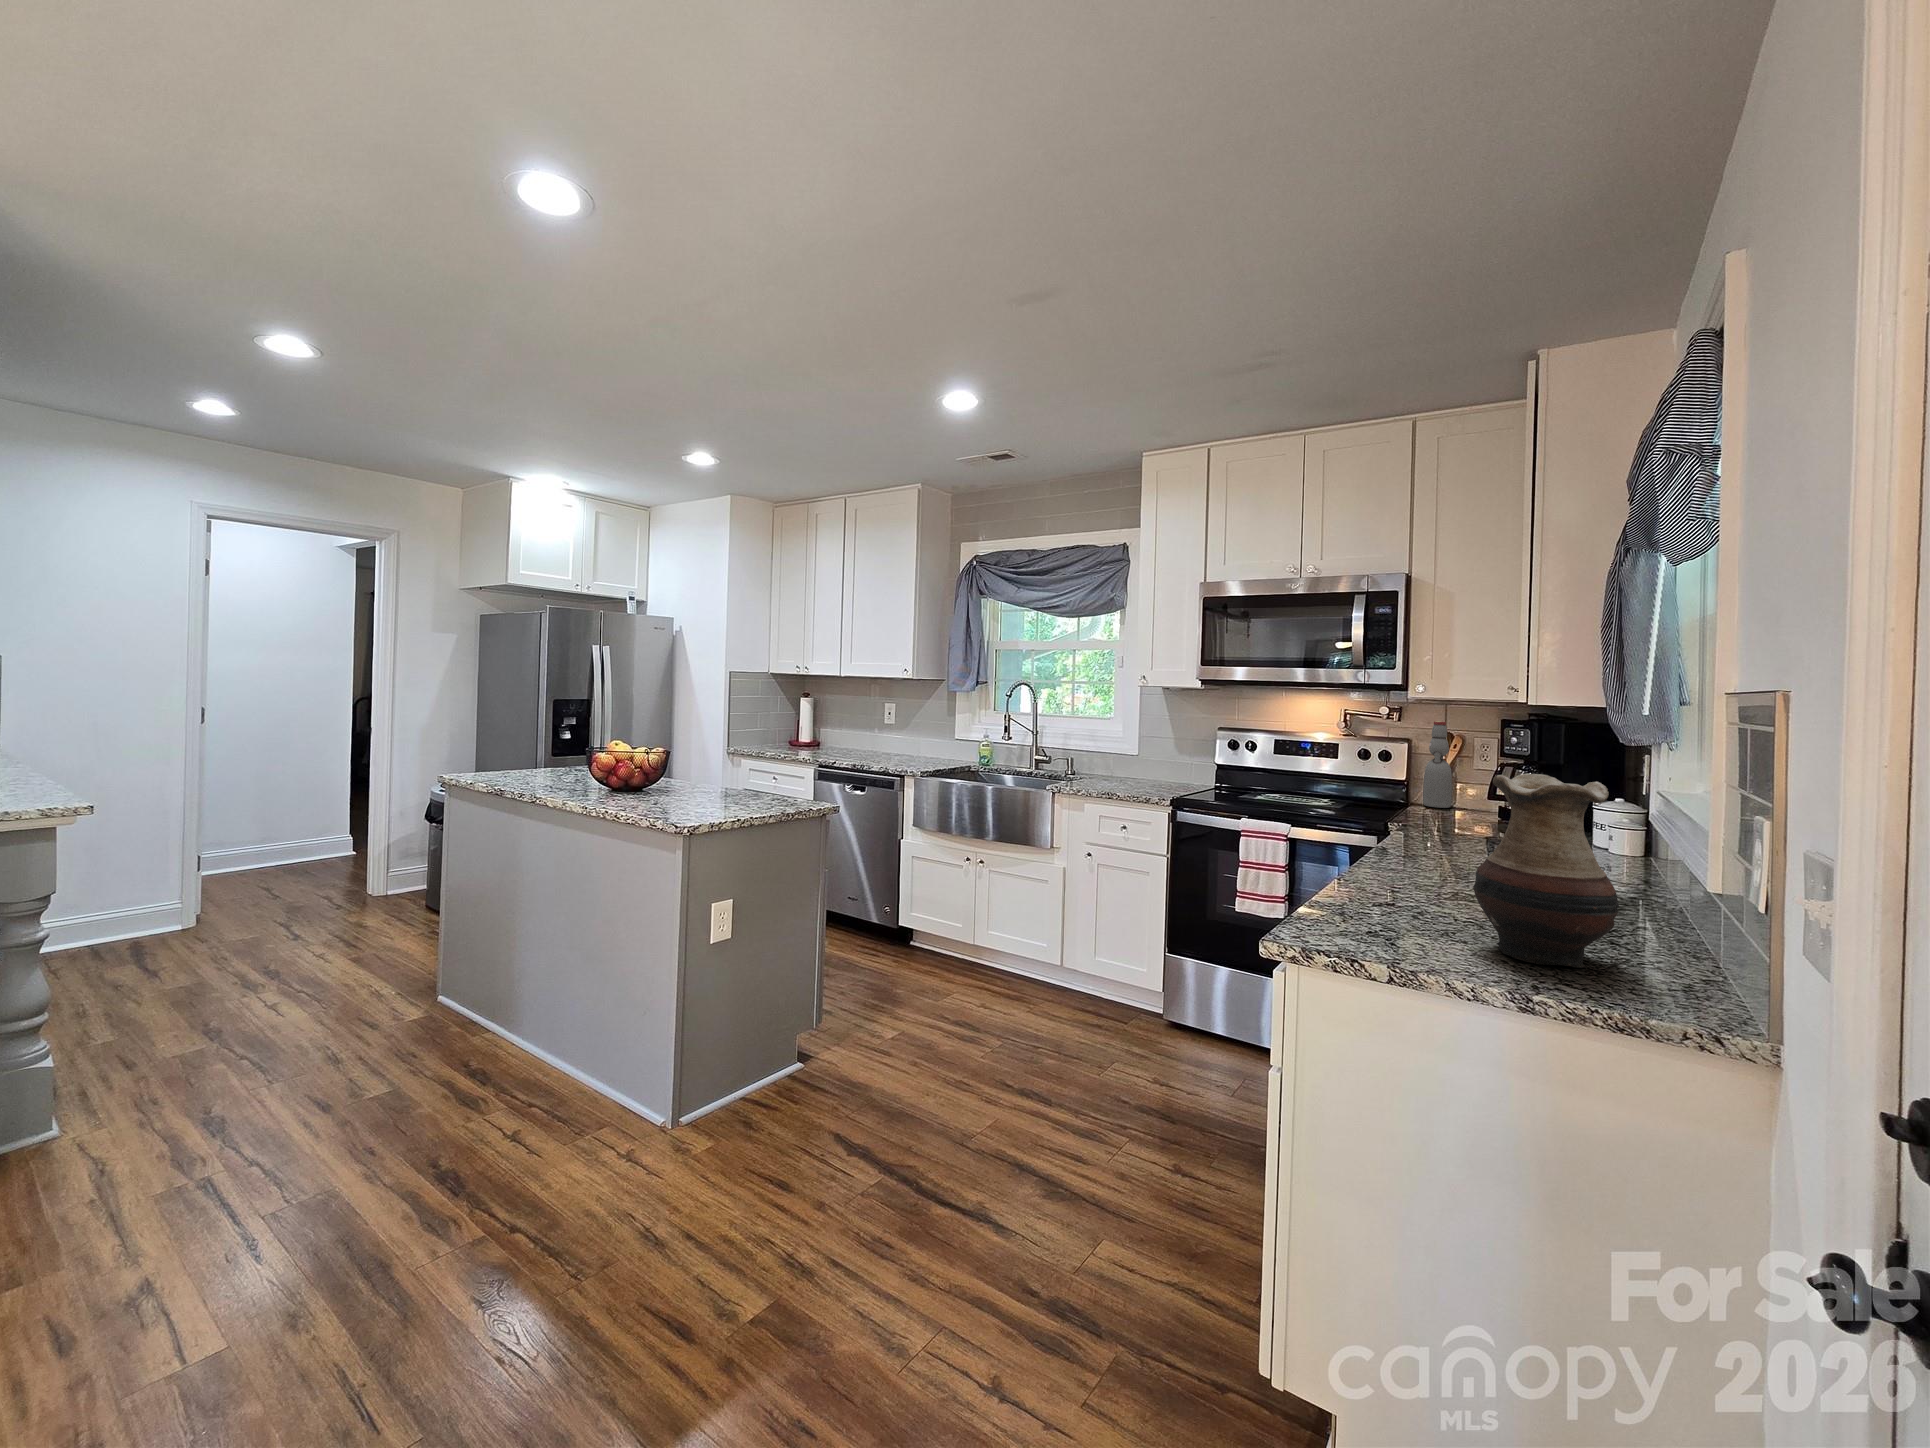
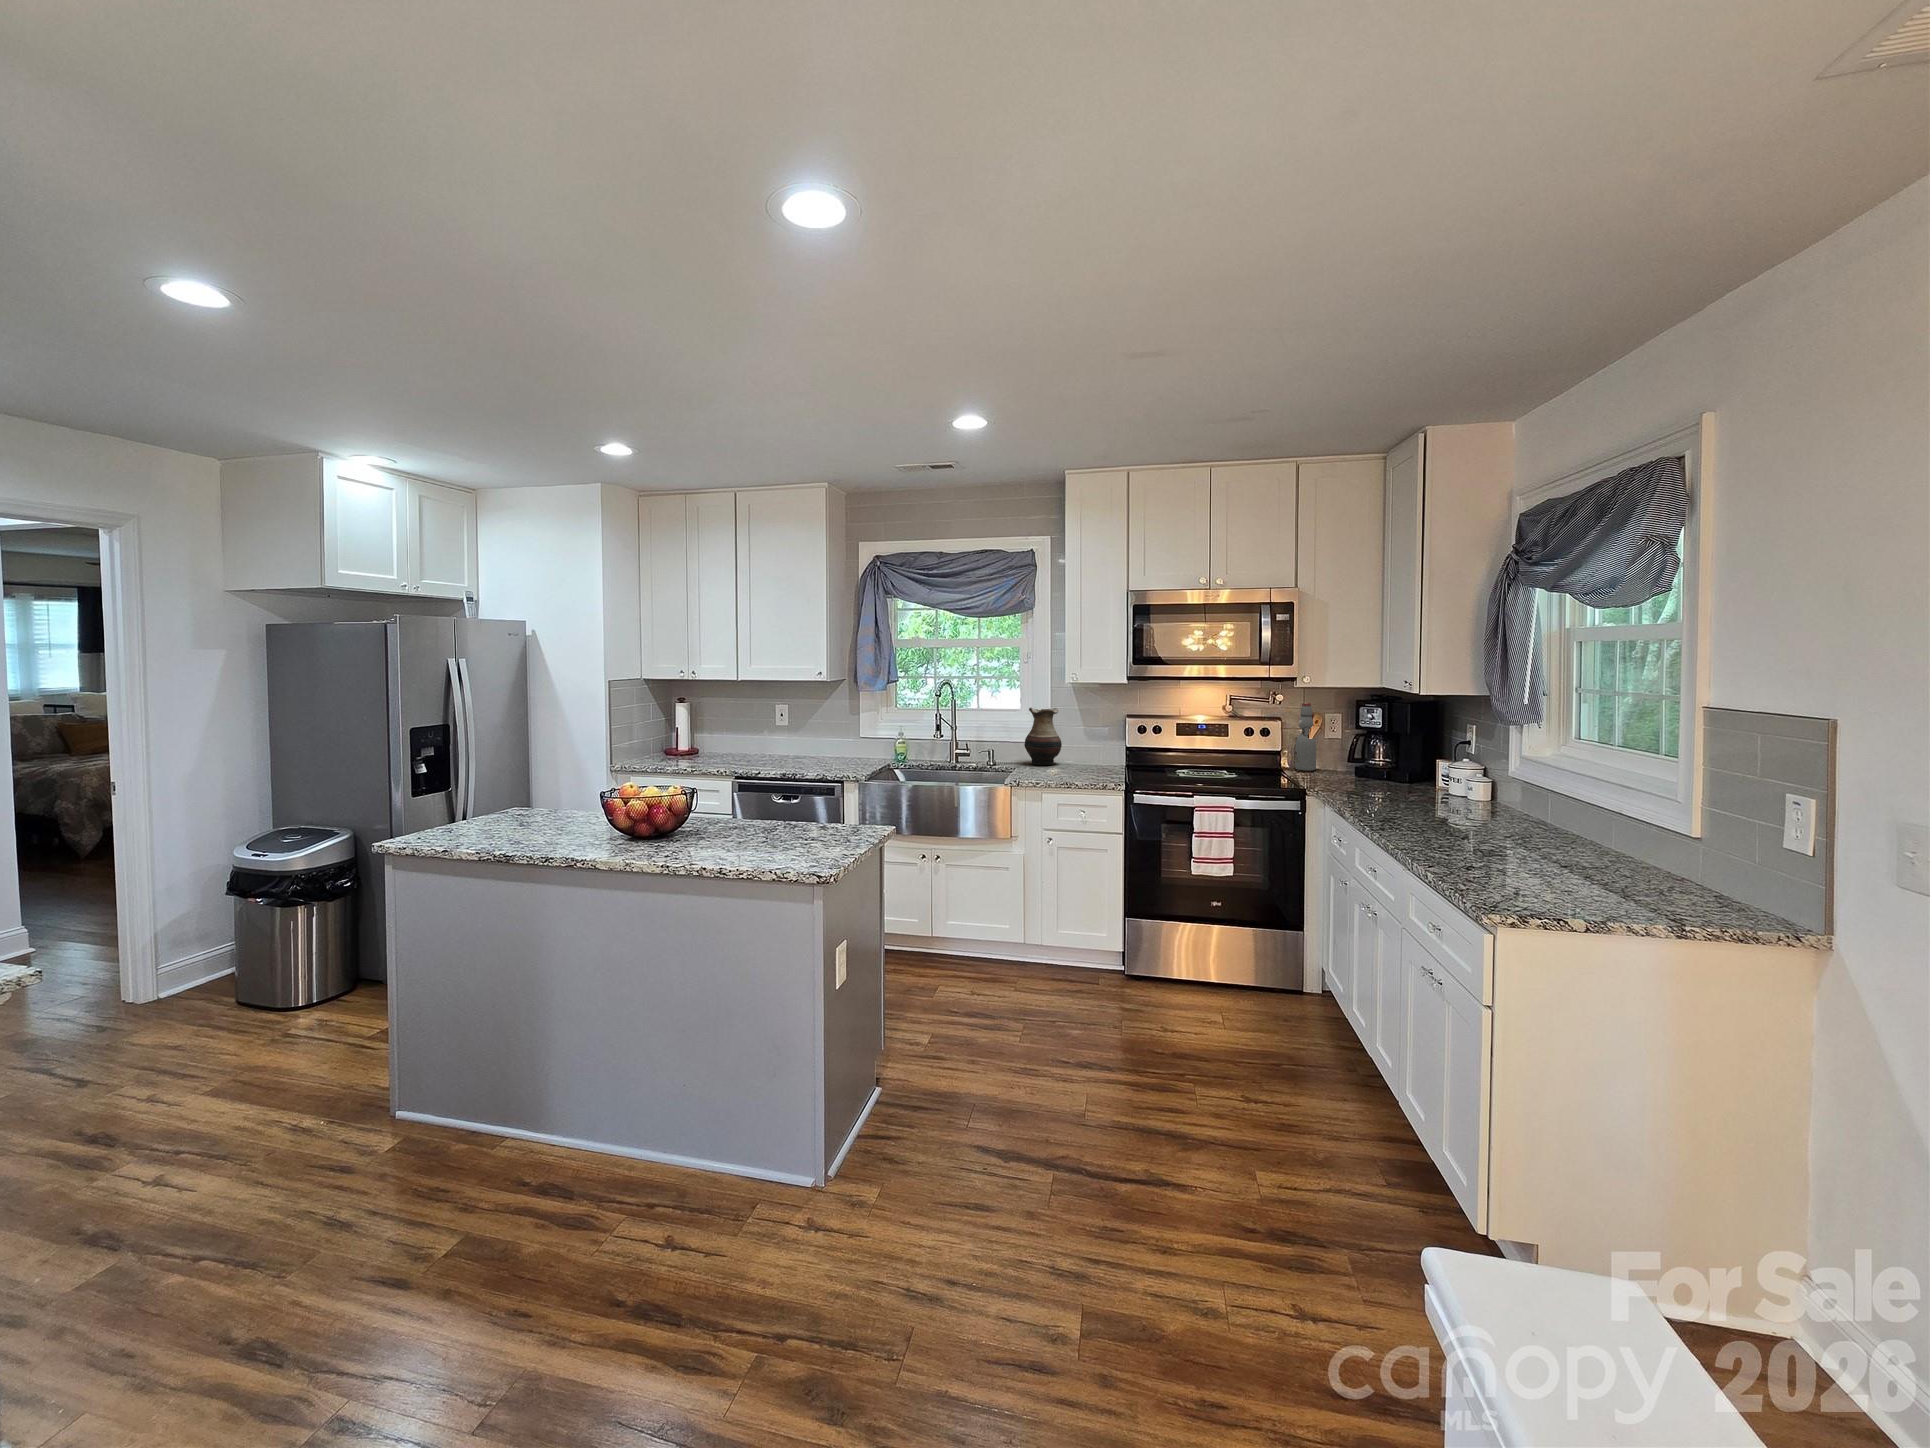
vase: present [1473,773,1619,967] -> present [1024,707,1062,765]

